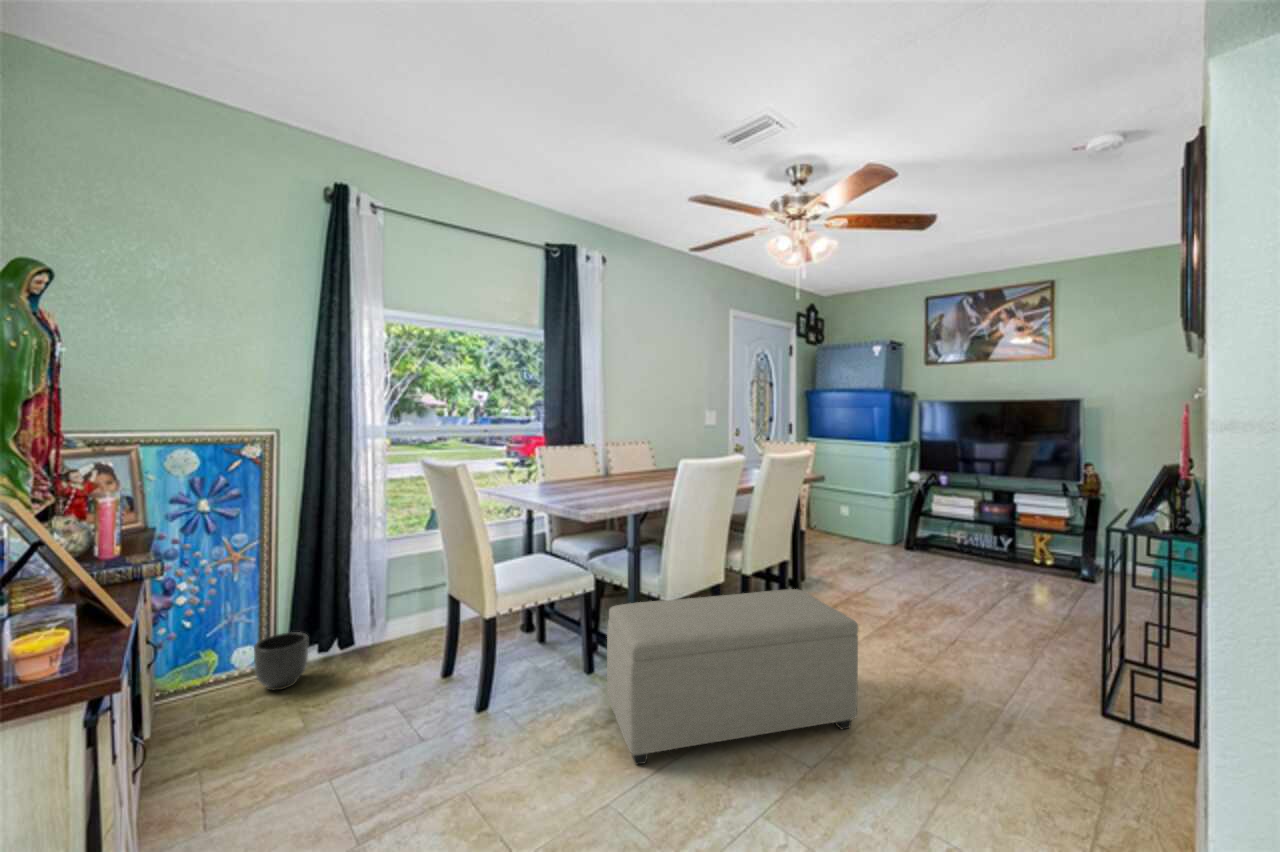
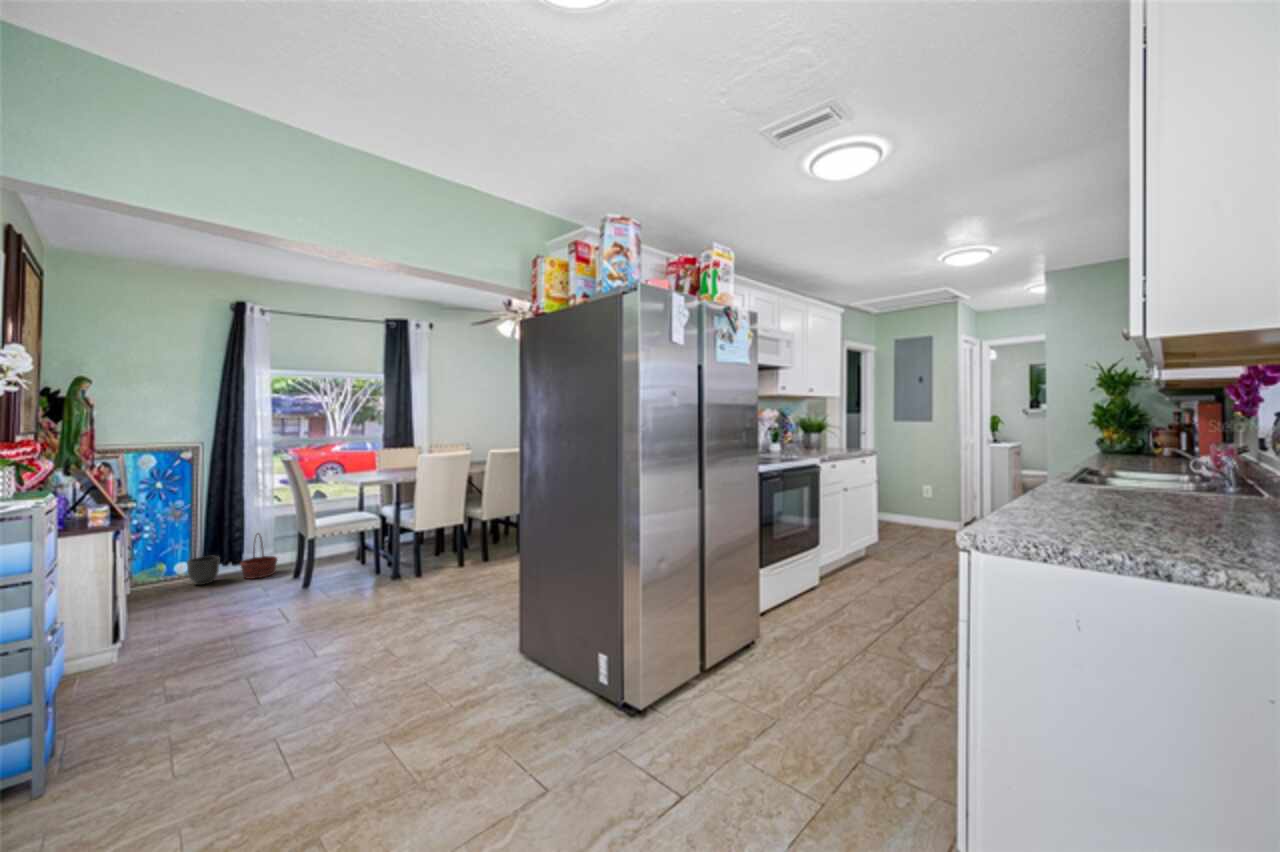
ottoman: present [607,589,858,765] -> none [368,525,500,602]
basket: none [341,590,403,675] -> present [240,534,277,579]

